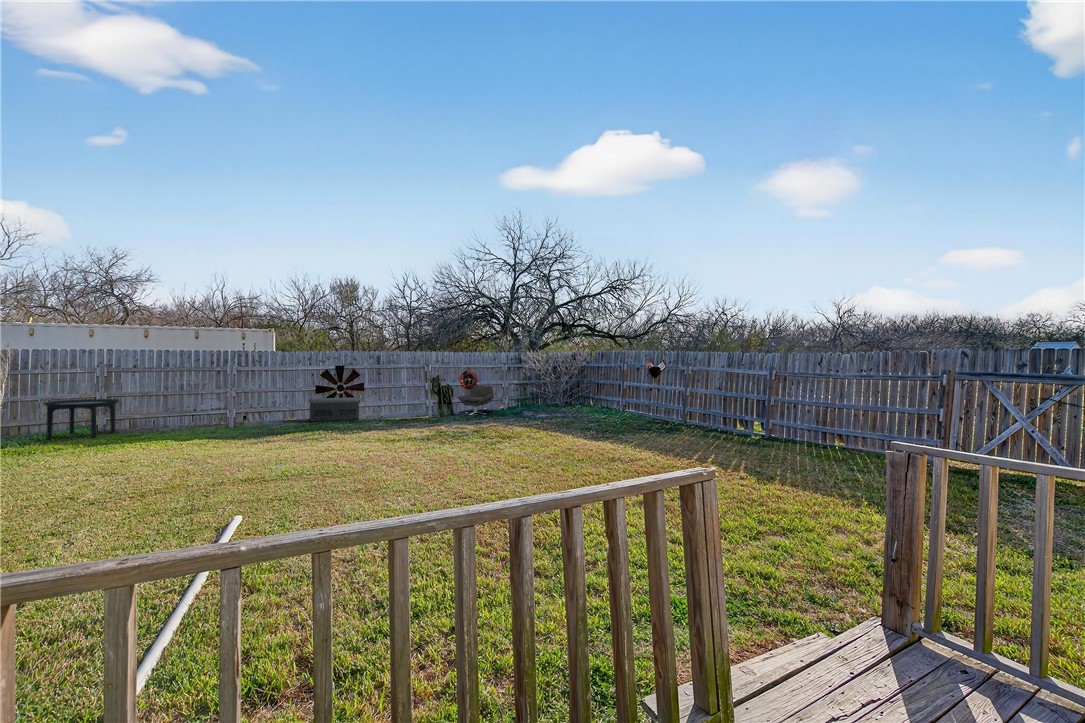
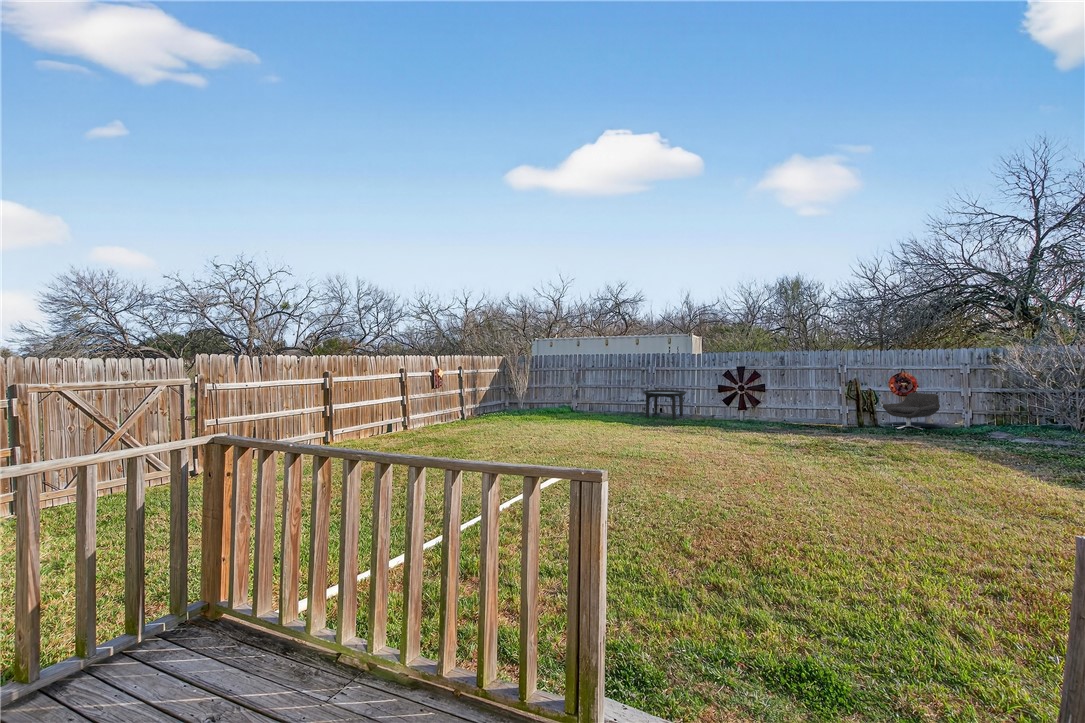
storage bench: present [309,398,359,422] -> none [710,397,758,421]
round table: present [43,399,120,439] -> present [643,390,687,420]

